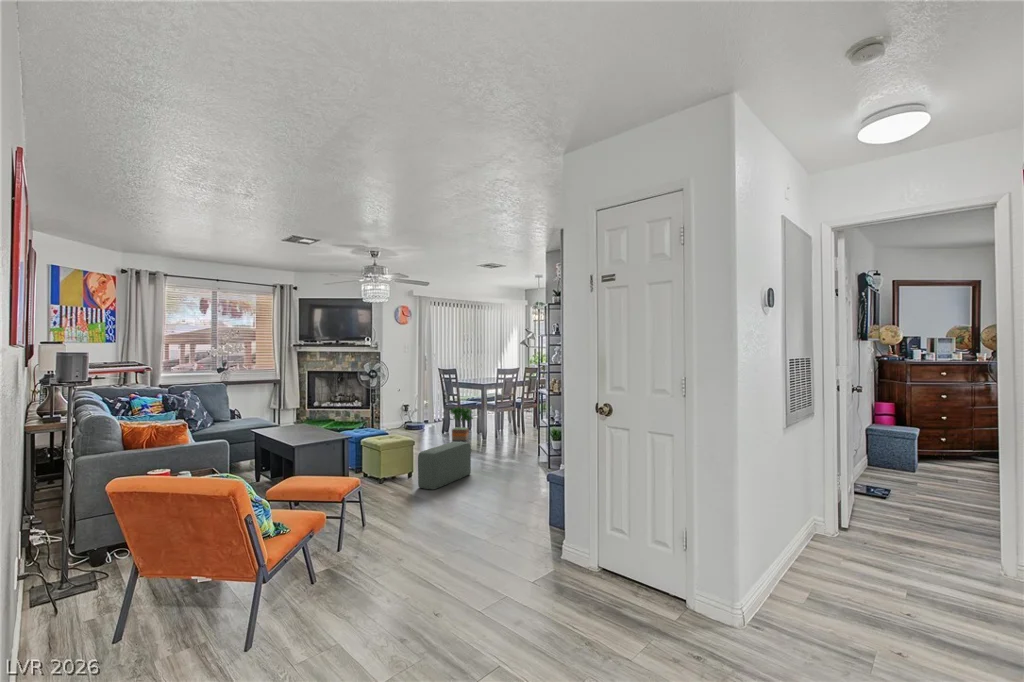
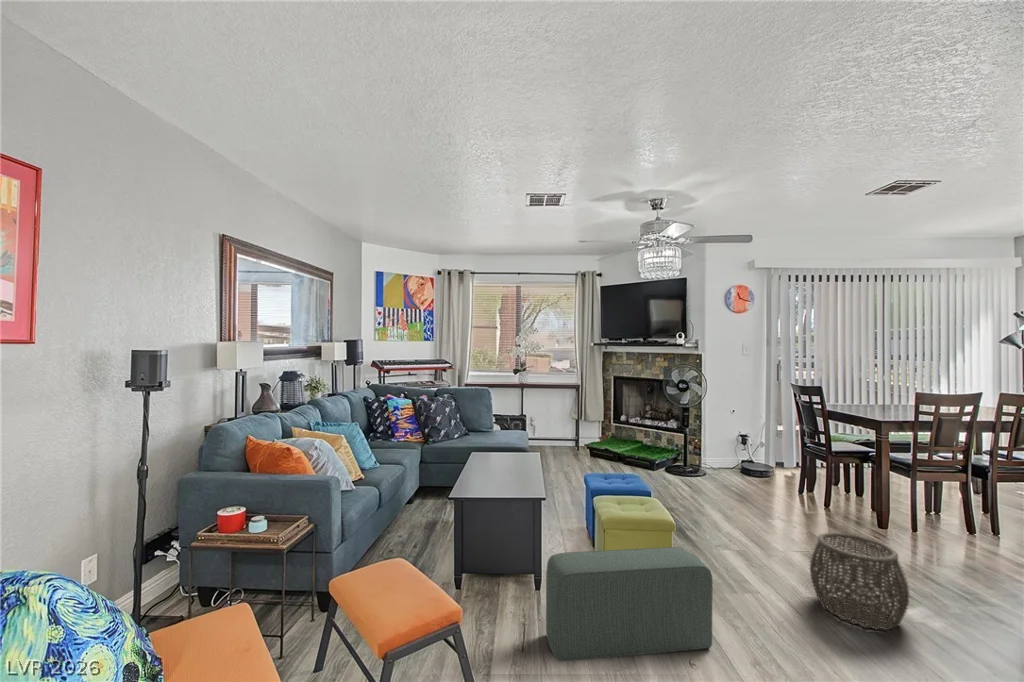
potted tree: present [450,407,473,443] -> none [771,458,832,547]
woven basket: none [482,429,513,459] -> present [810,533,909,630]

